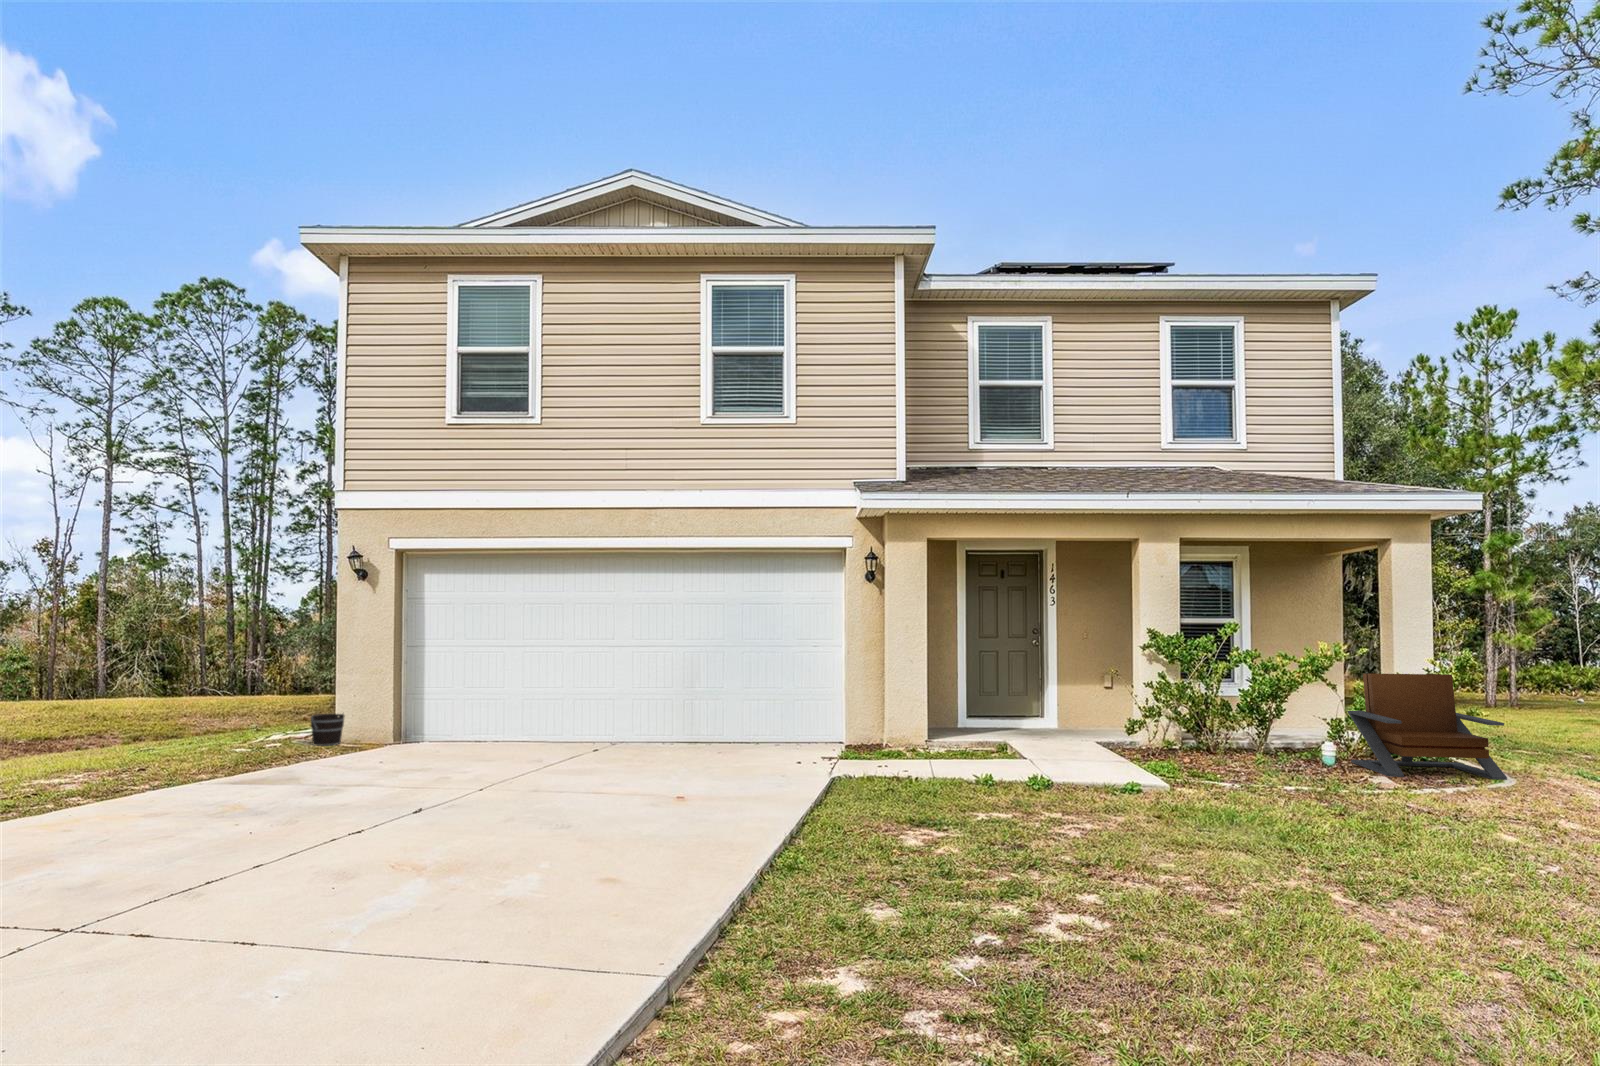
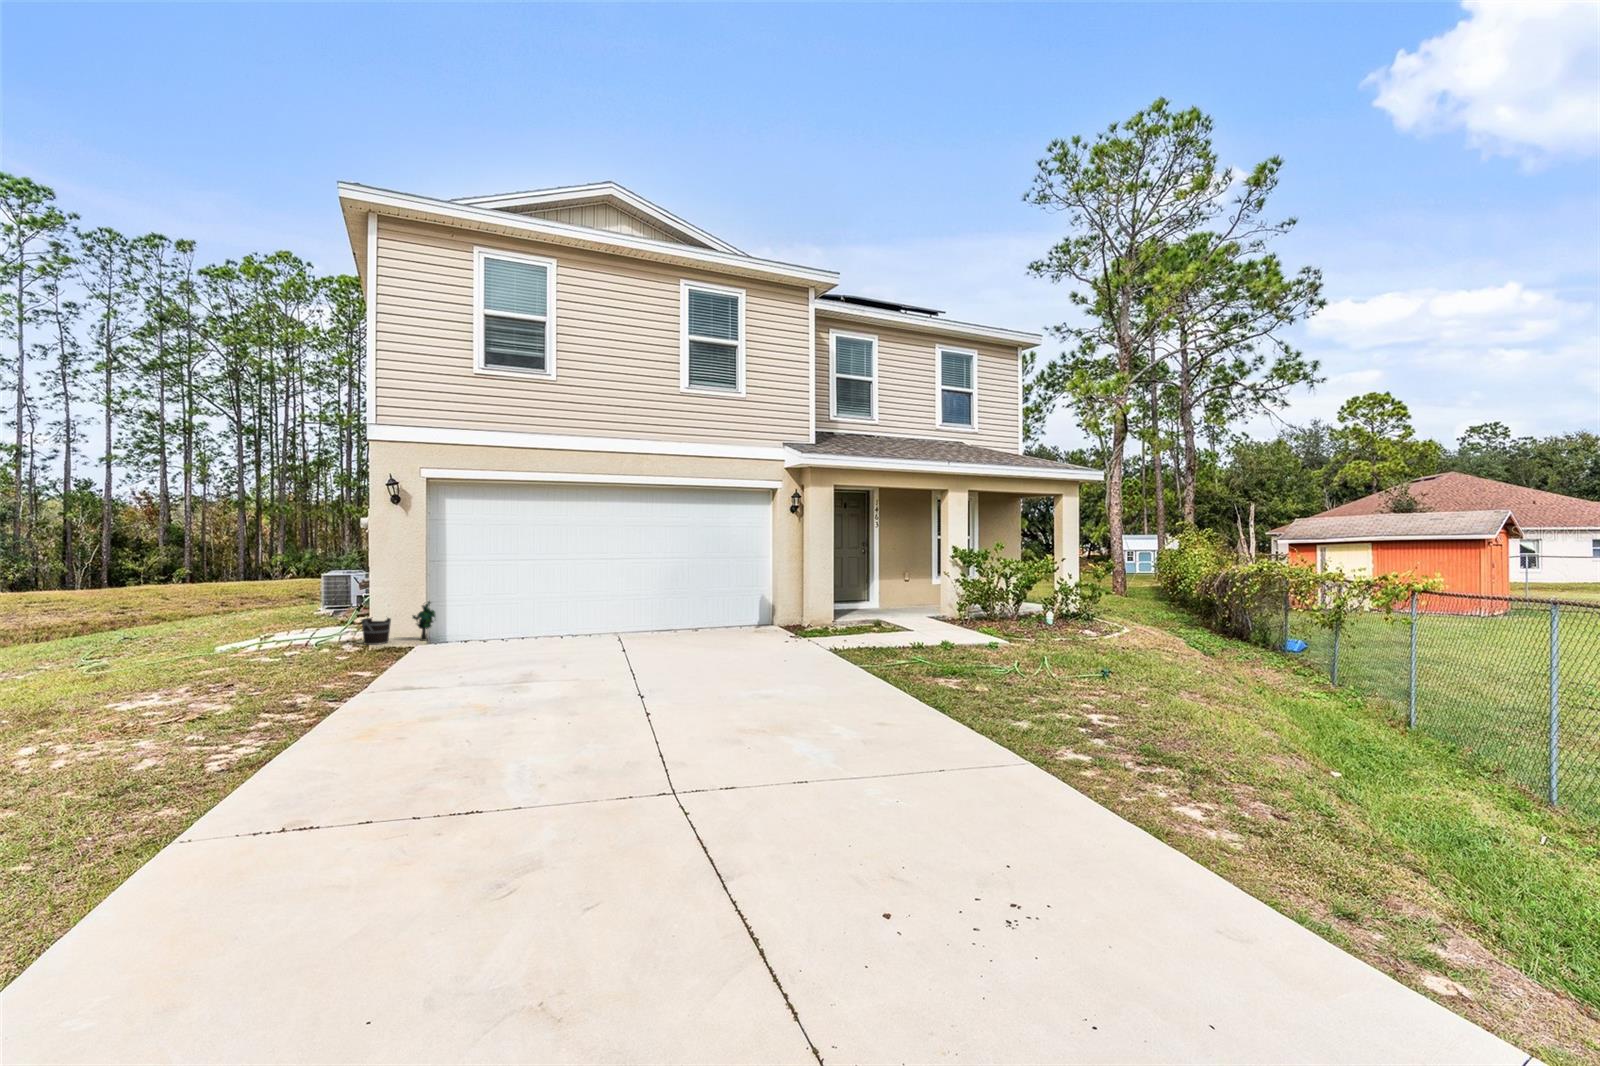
lounge chair: present [1348,673,1507,780] -> none [1041,568,1115,622]
decorative plant: none [363,696,394,745] -> present [413,602,435,641]

